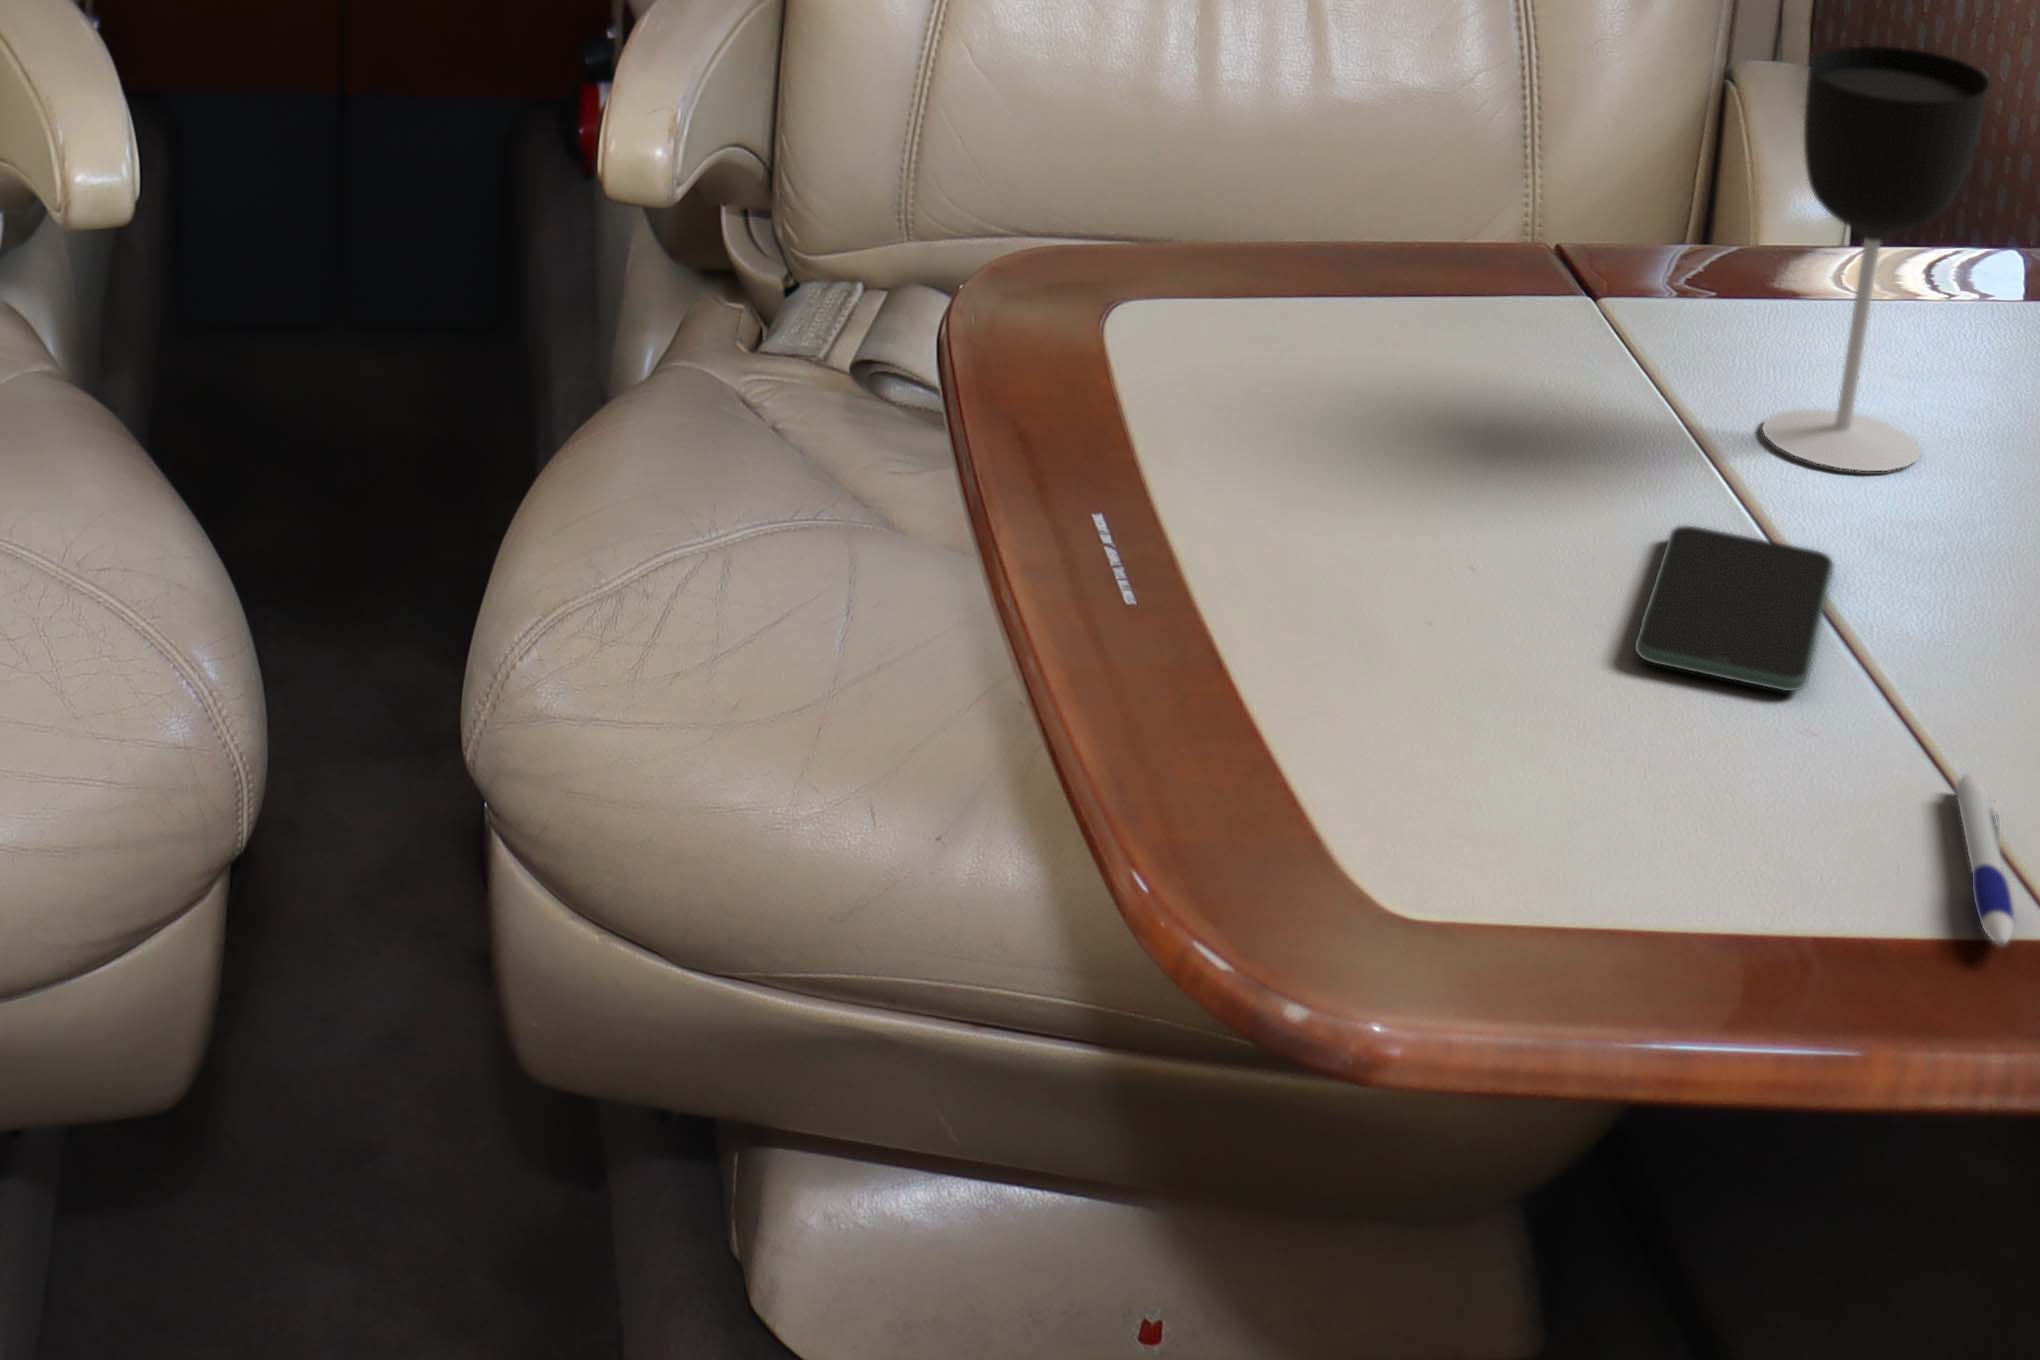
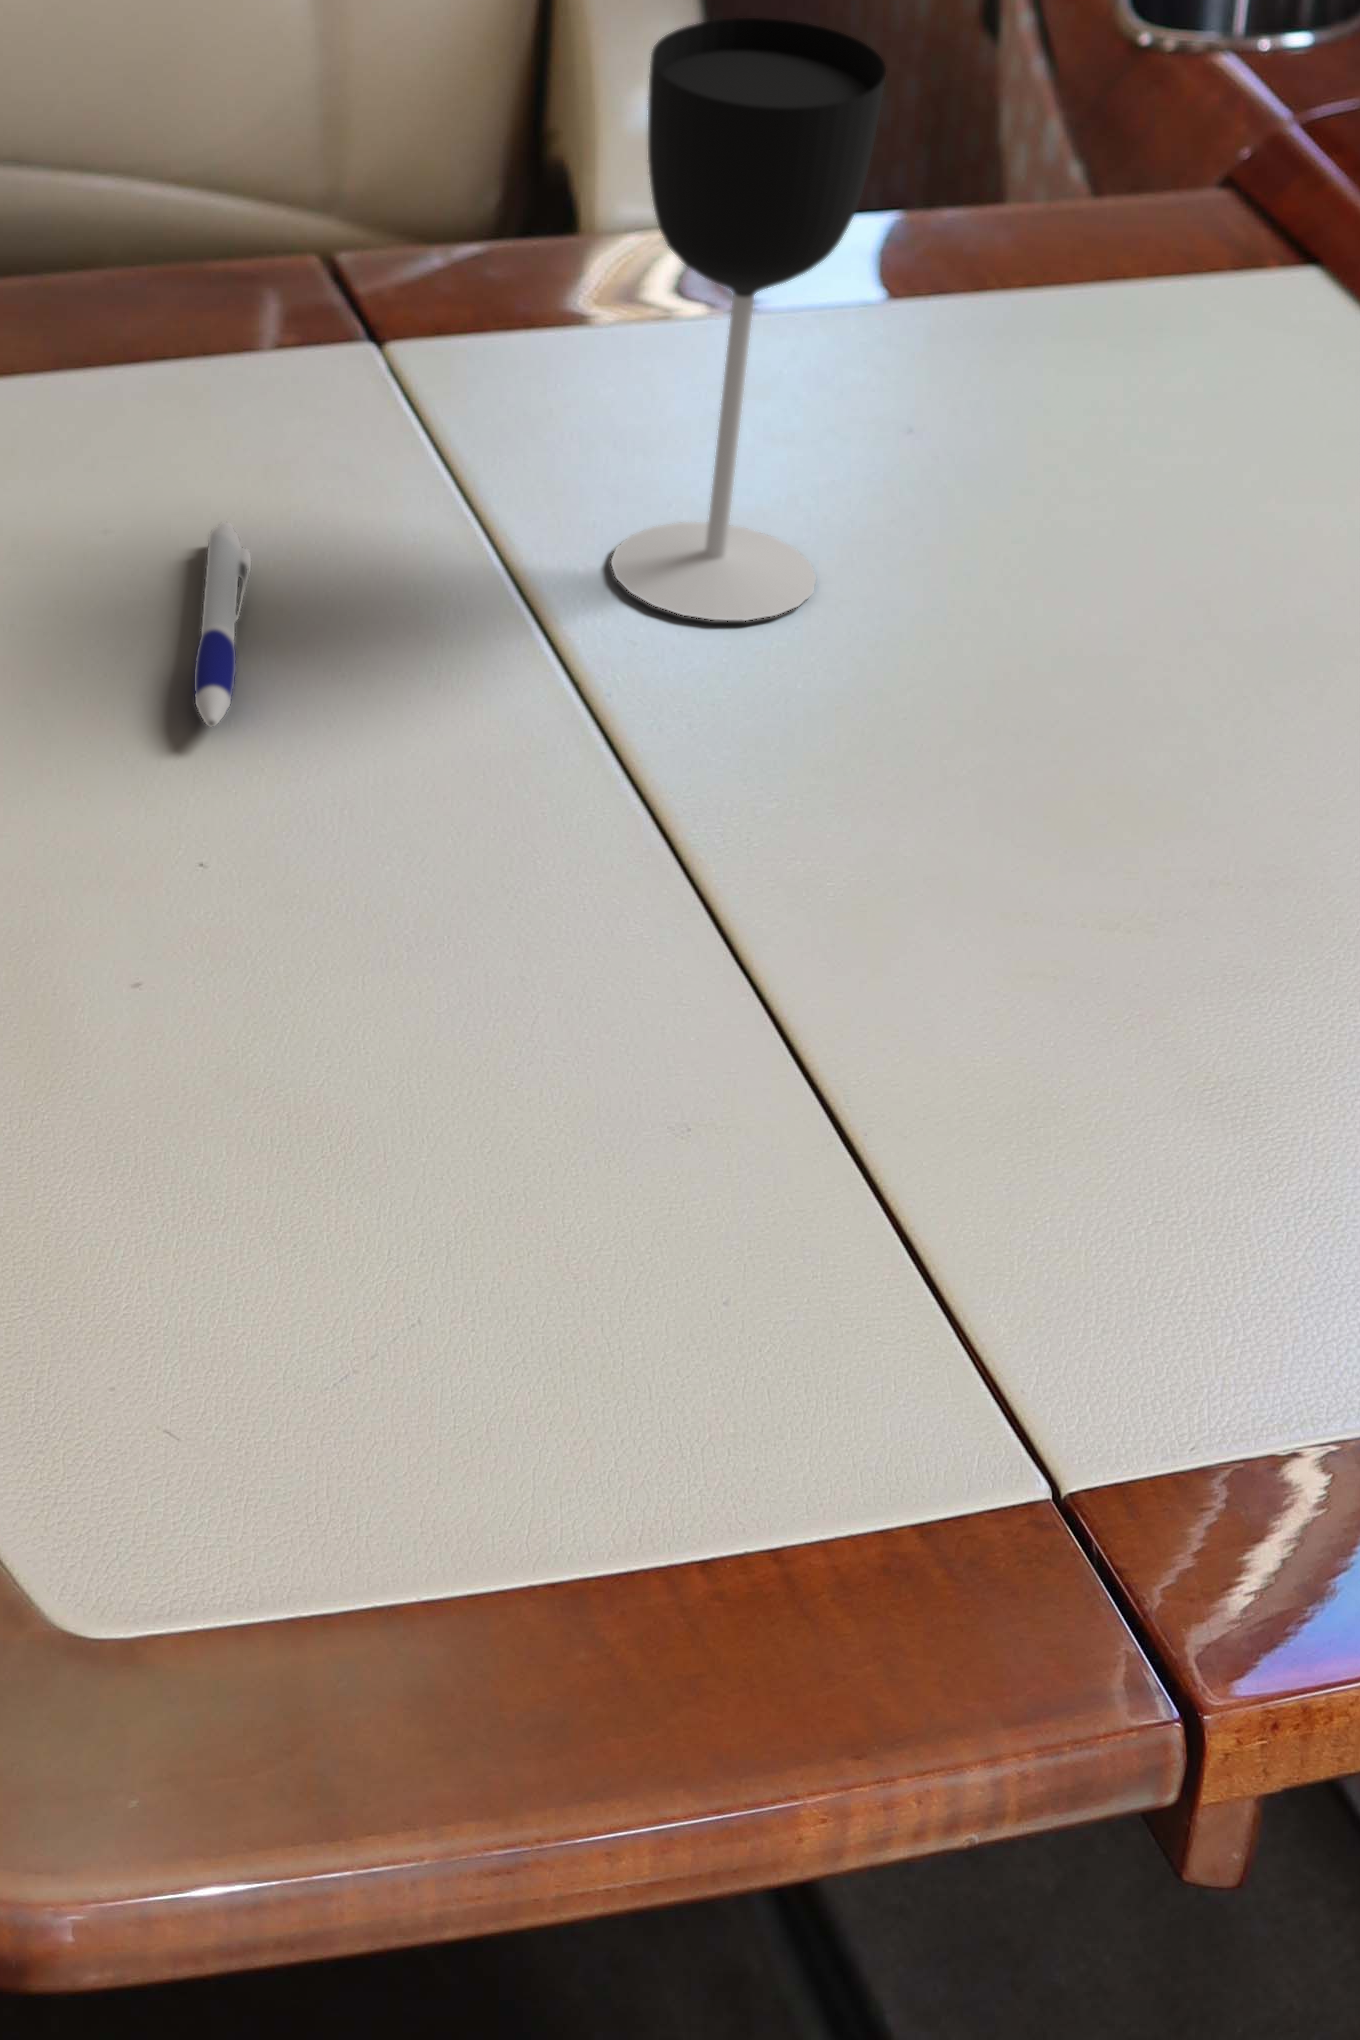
smartphone: present [1635,526,1833,691] -> none [436,751,708,1032]
pen: present [1956,774,2014,946] -> present [194,522,251,727]

